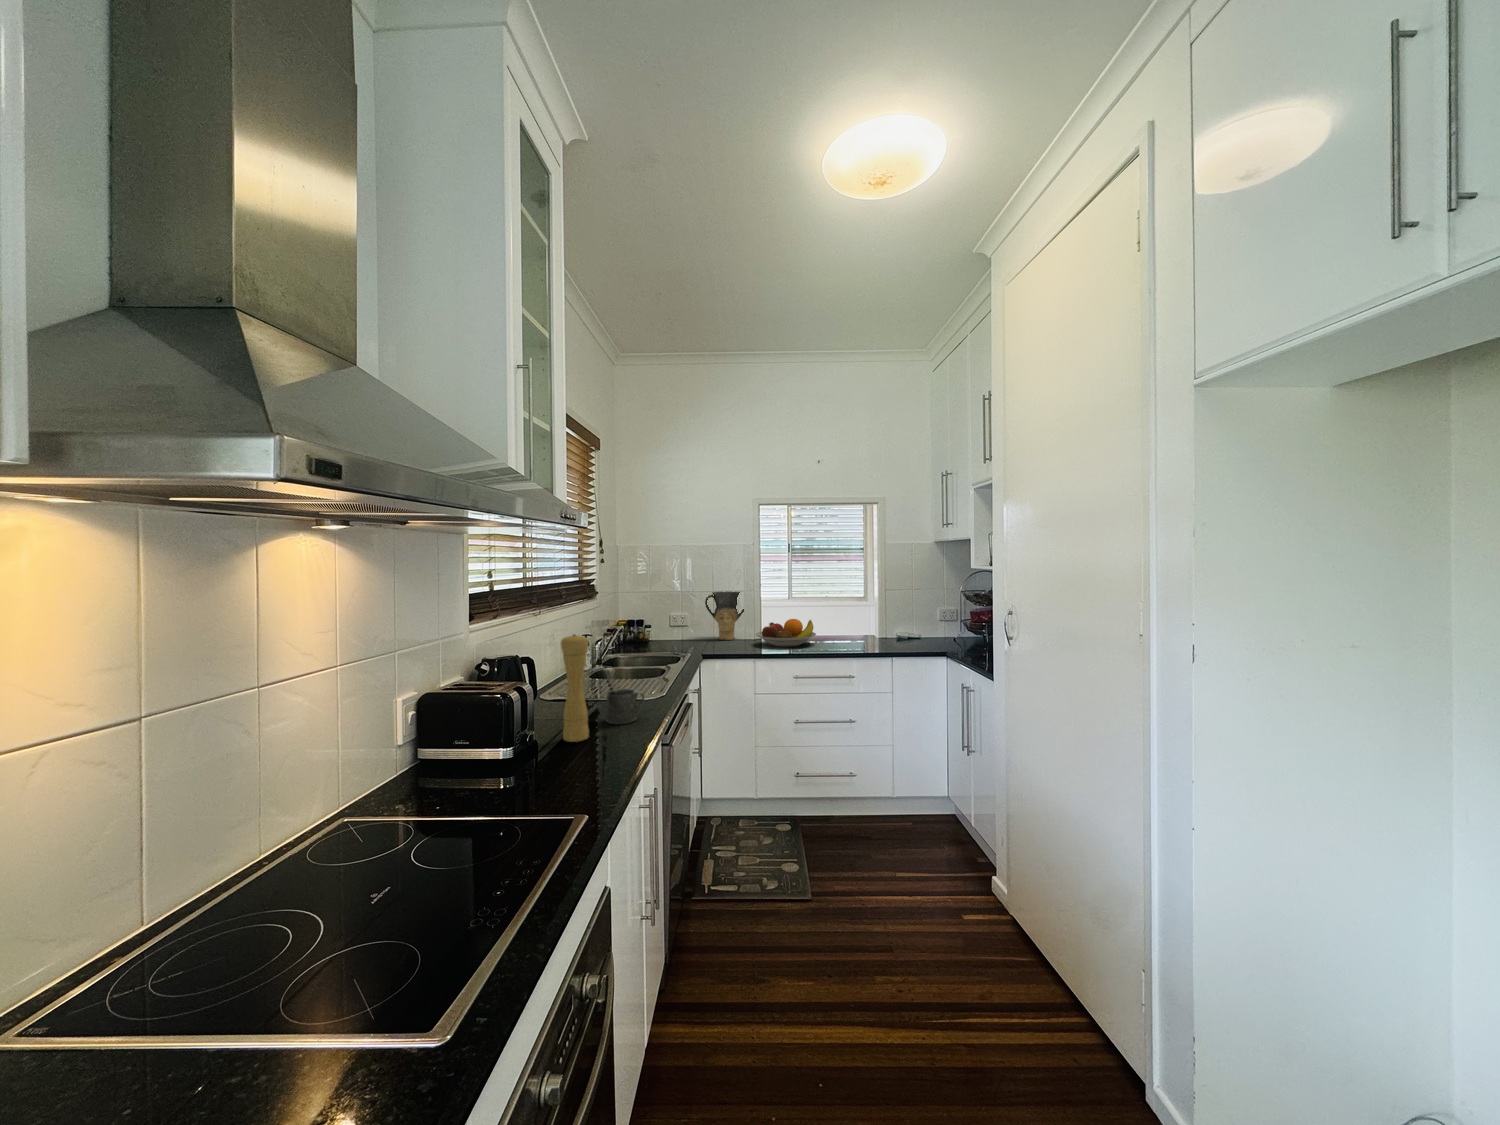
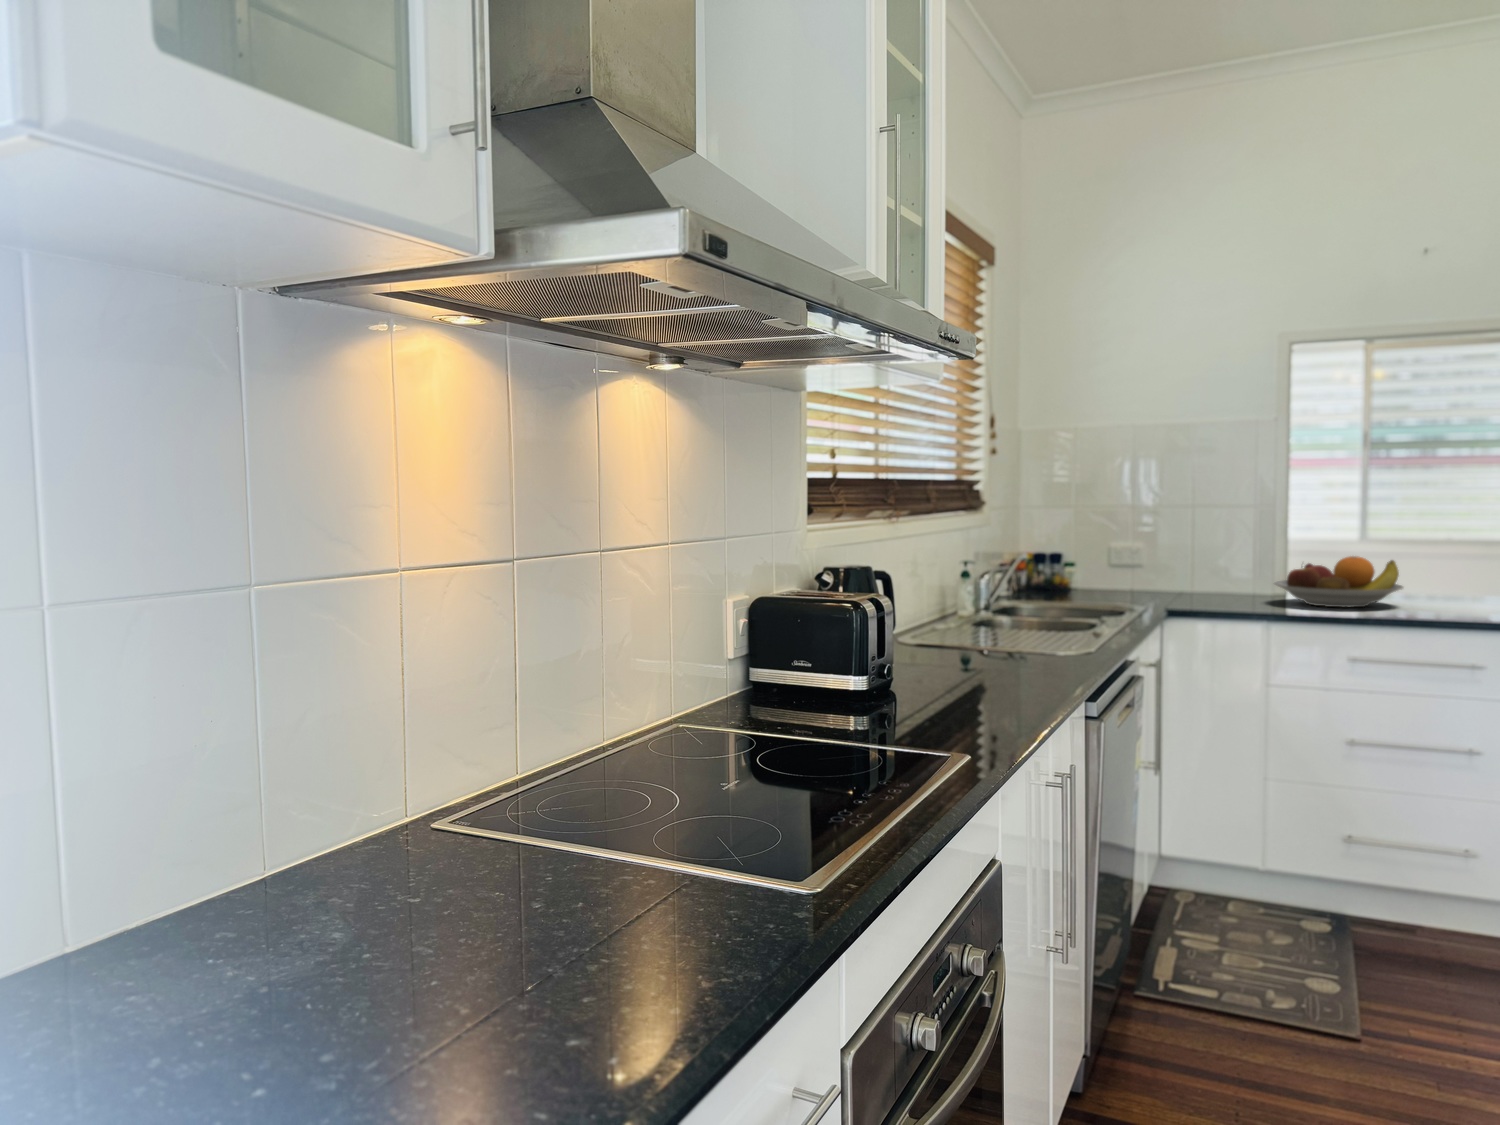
vase: present [705,591,744,640] -> none [1176,506,1260,594]
pepper mill: present [561,634,589,742] -> none [933,531,973,689]
mug: present [606,689,644,724] -> none [997,627,1059,678]

